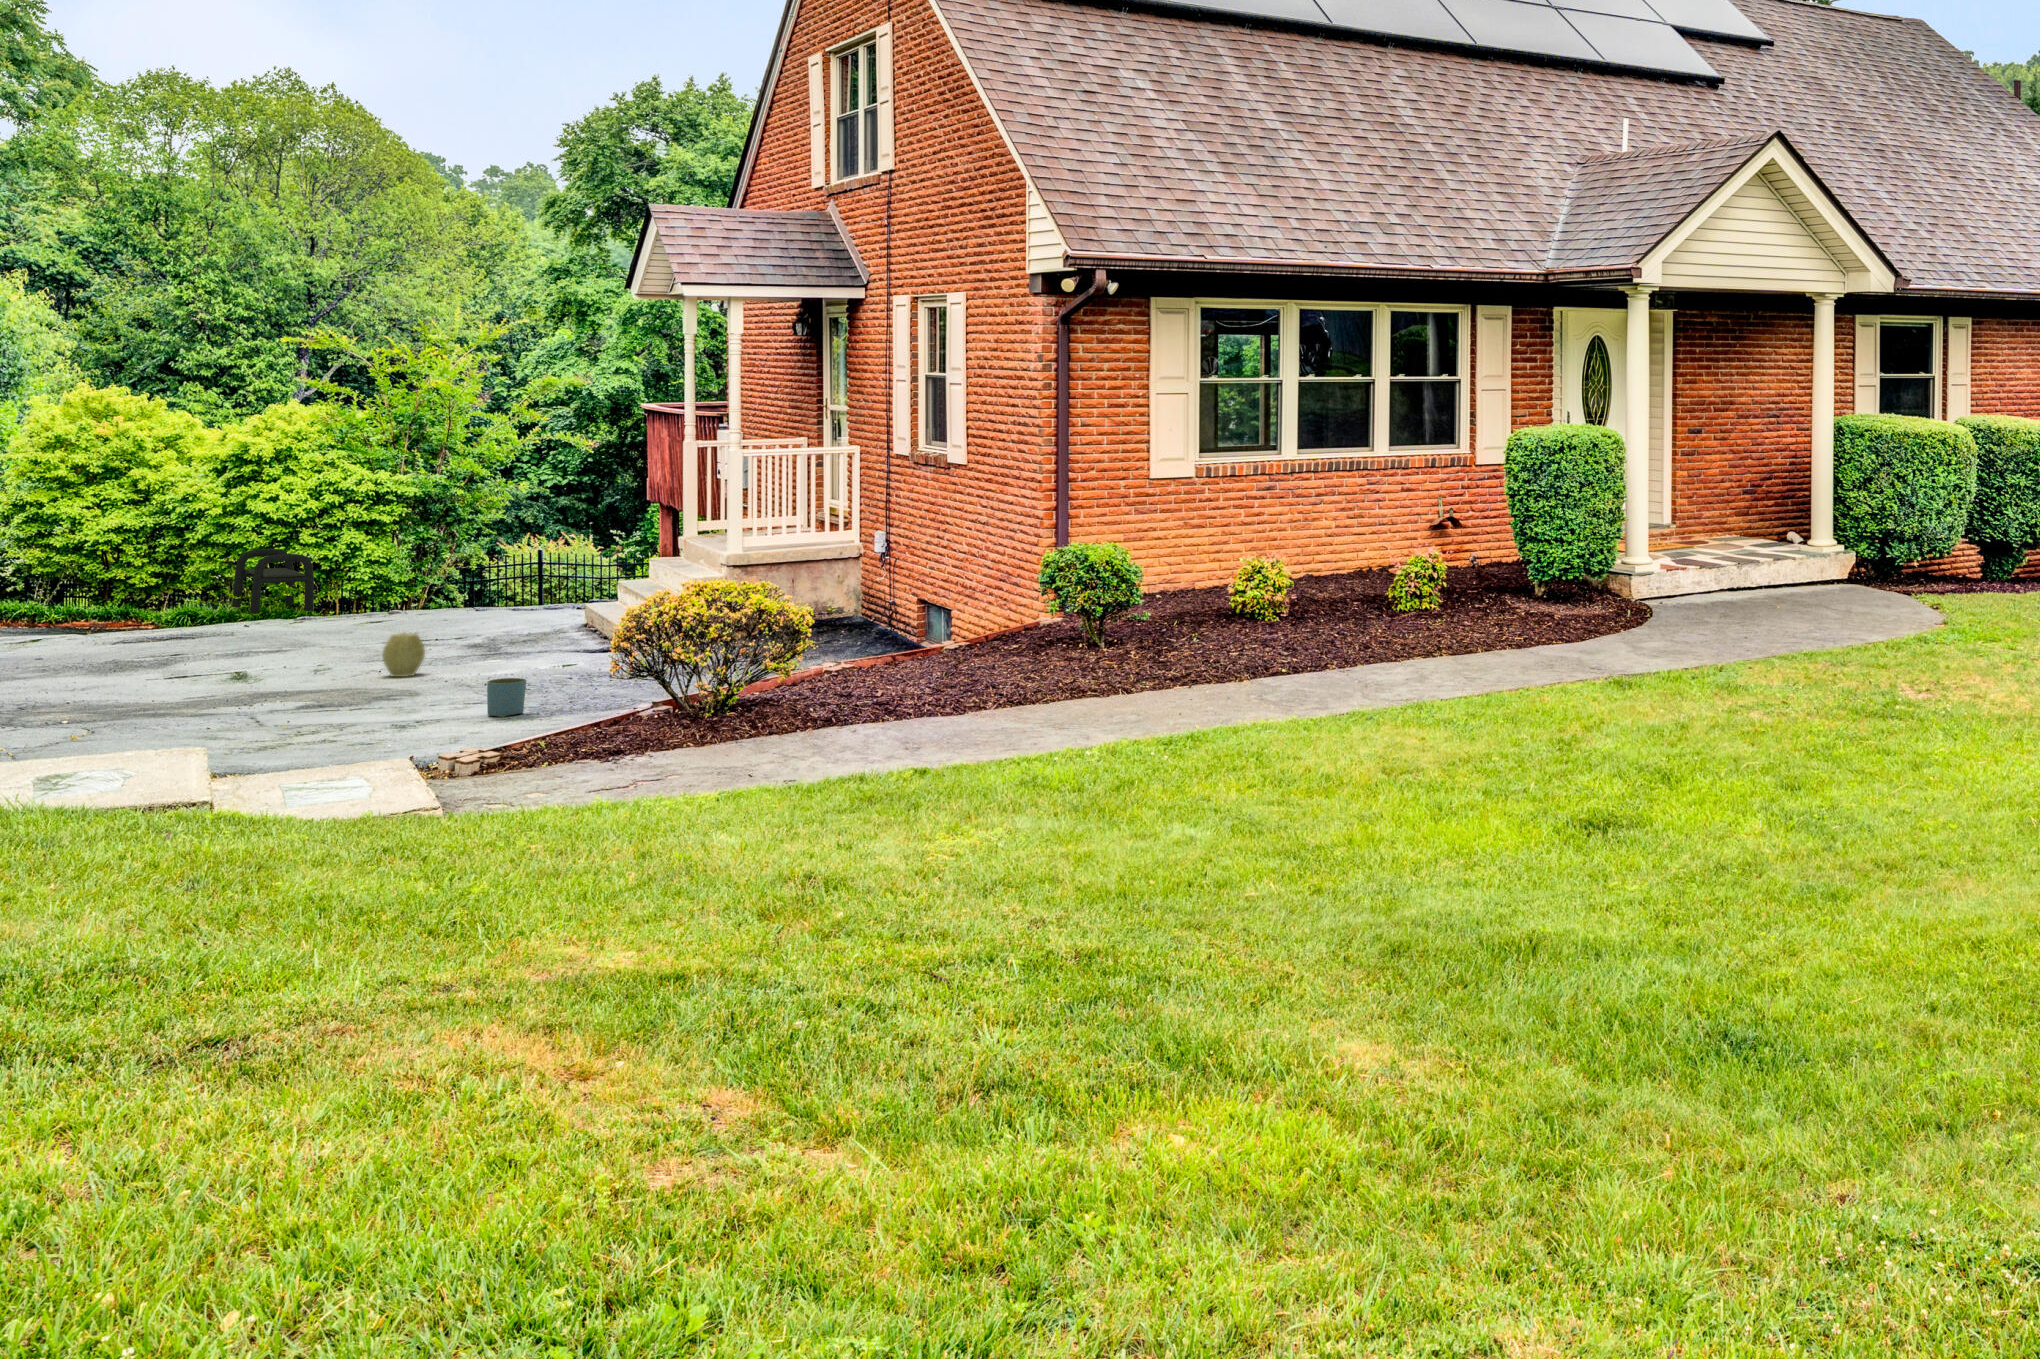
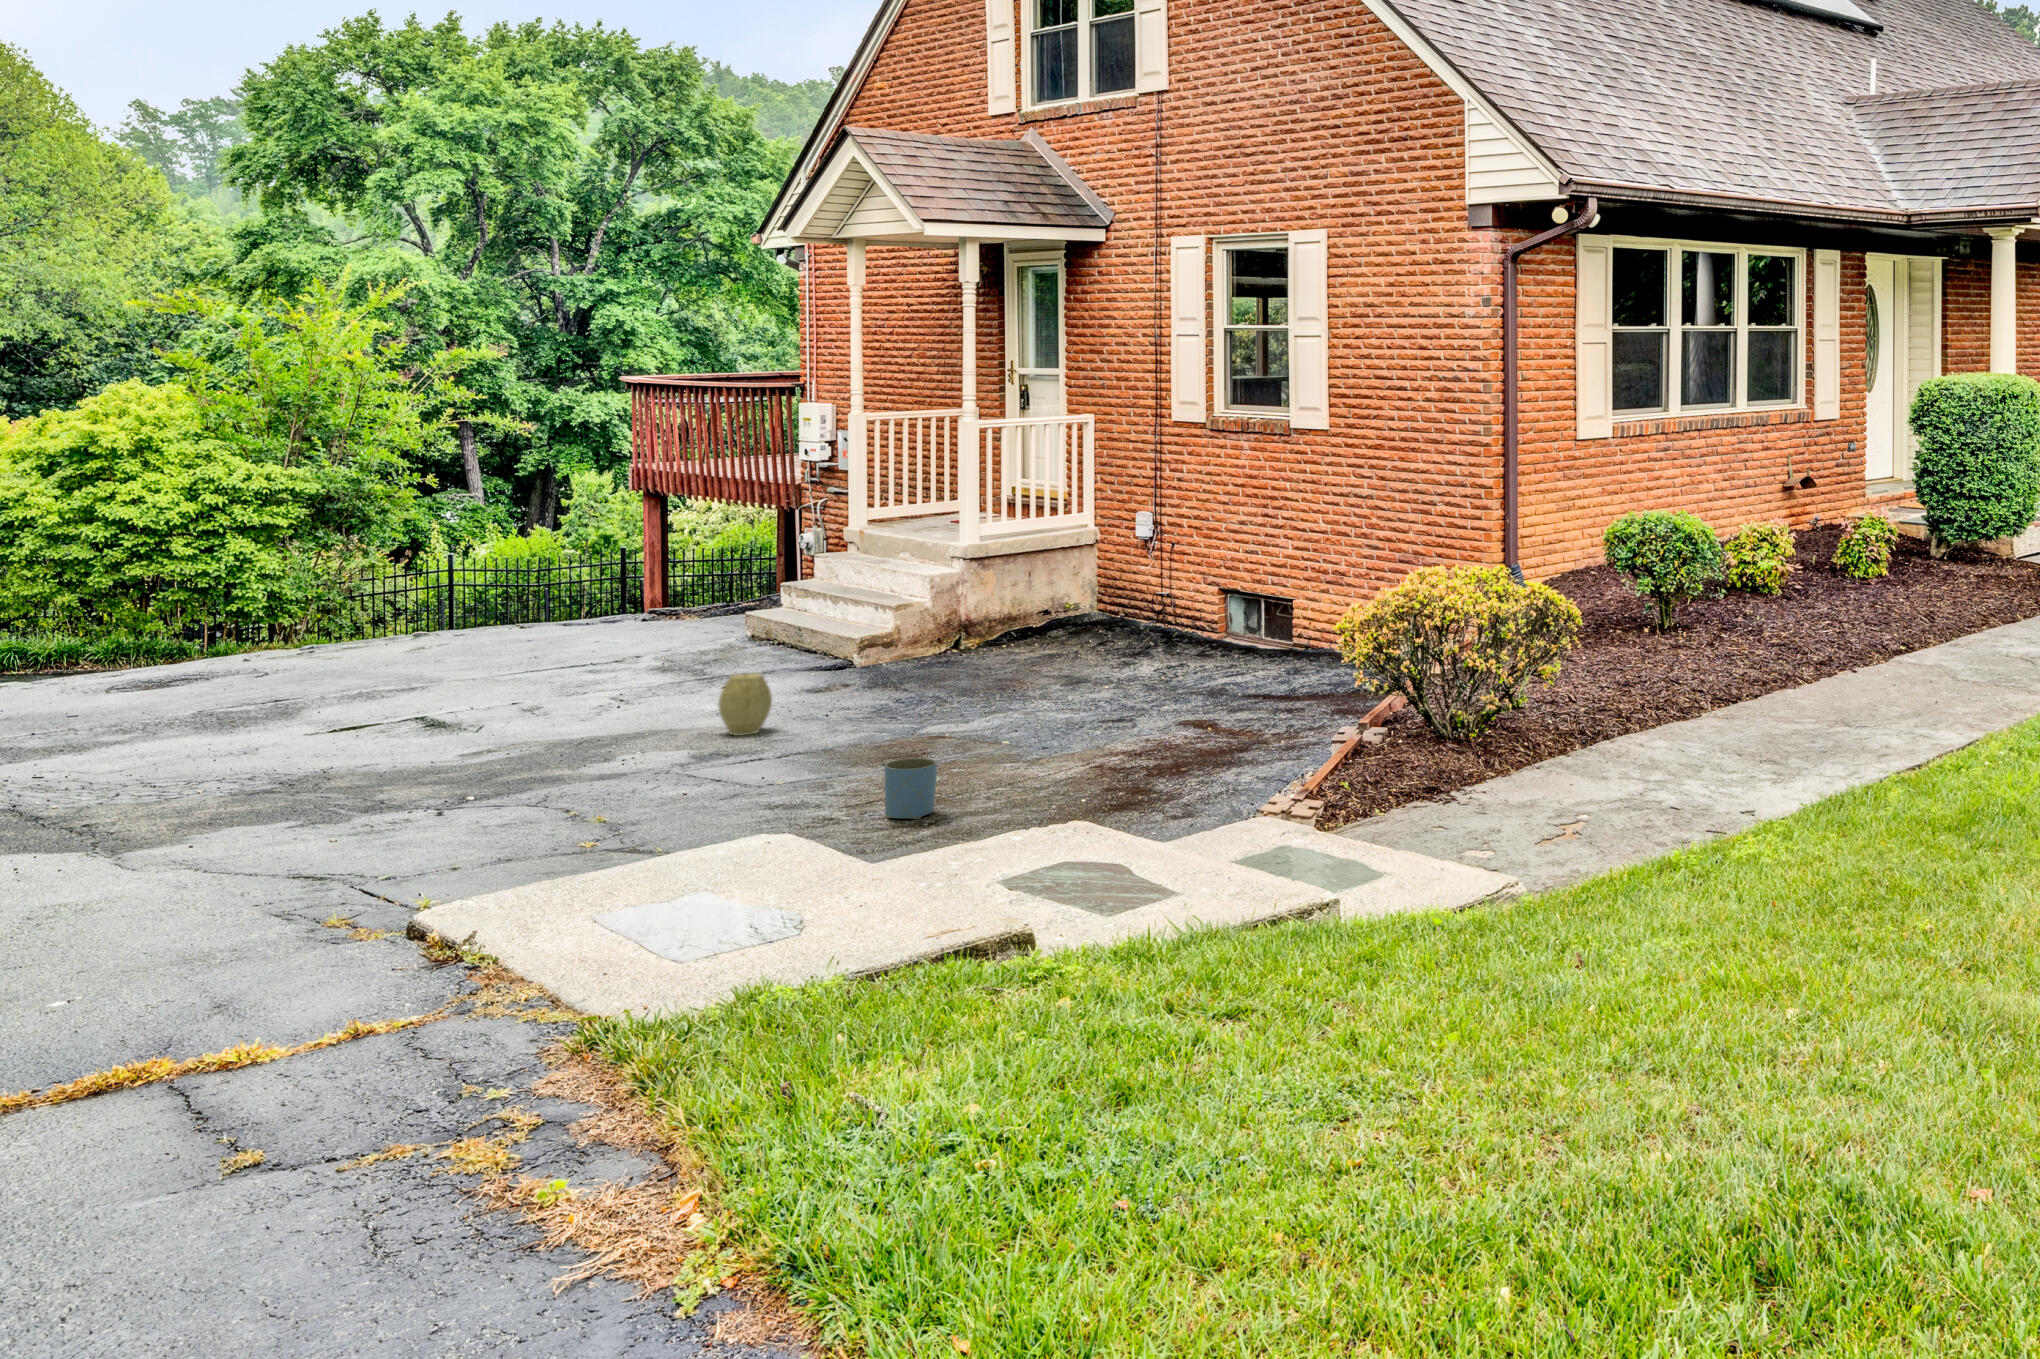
bench: present [232,549,314,614] -> none [75,571,222,666]
planter: present [487,678,526,717] -> present [885,758,937,819]

